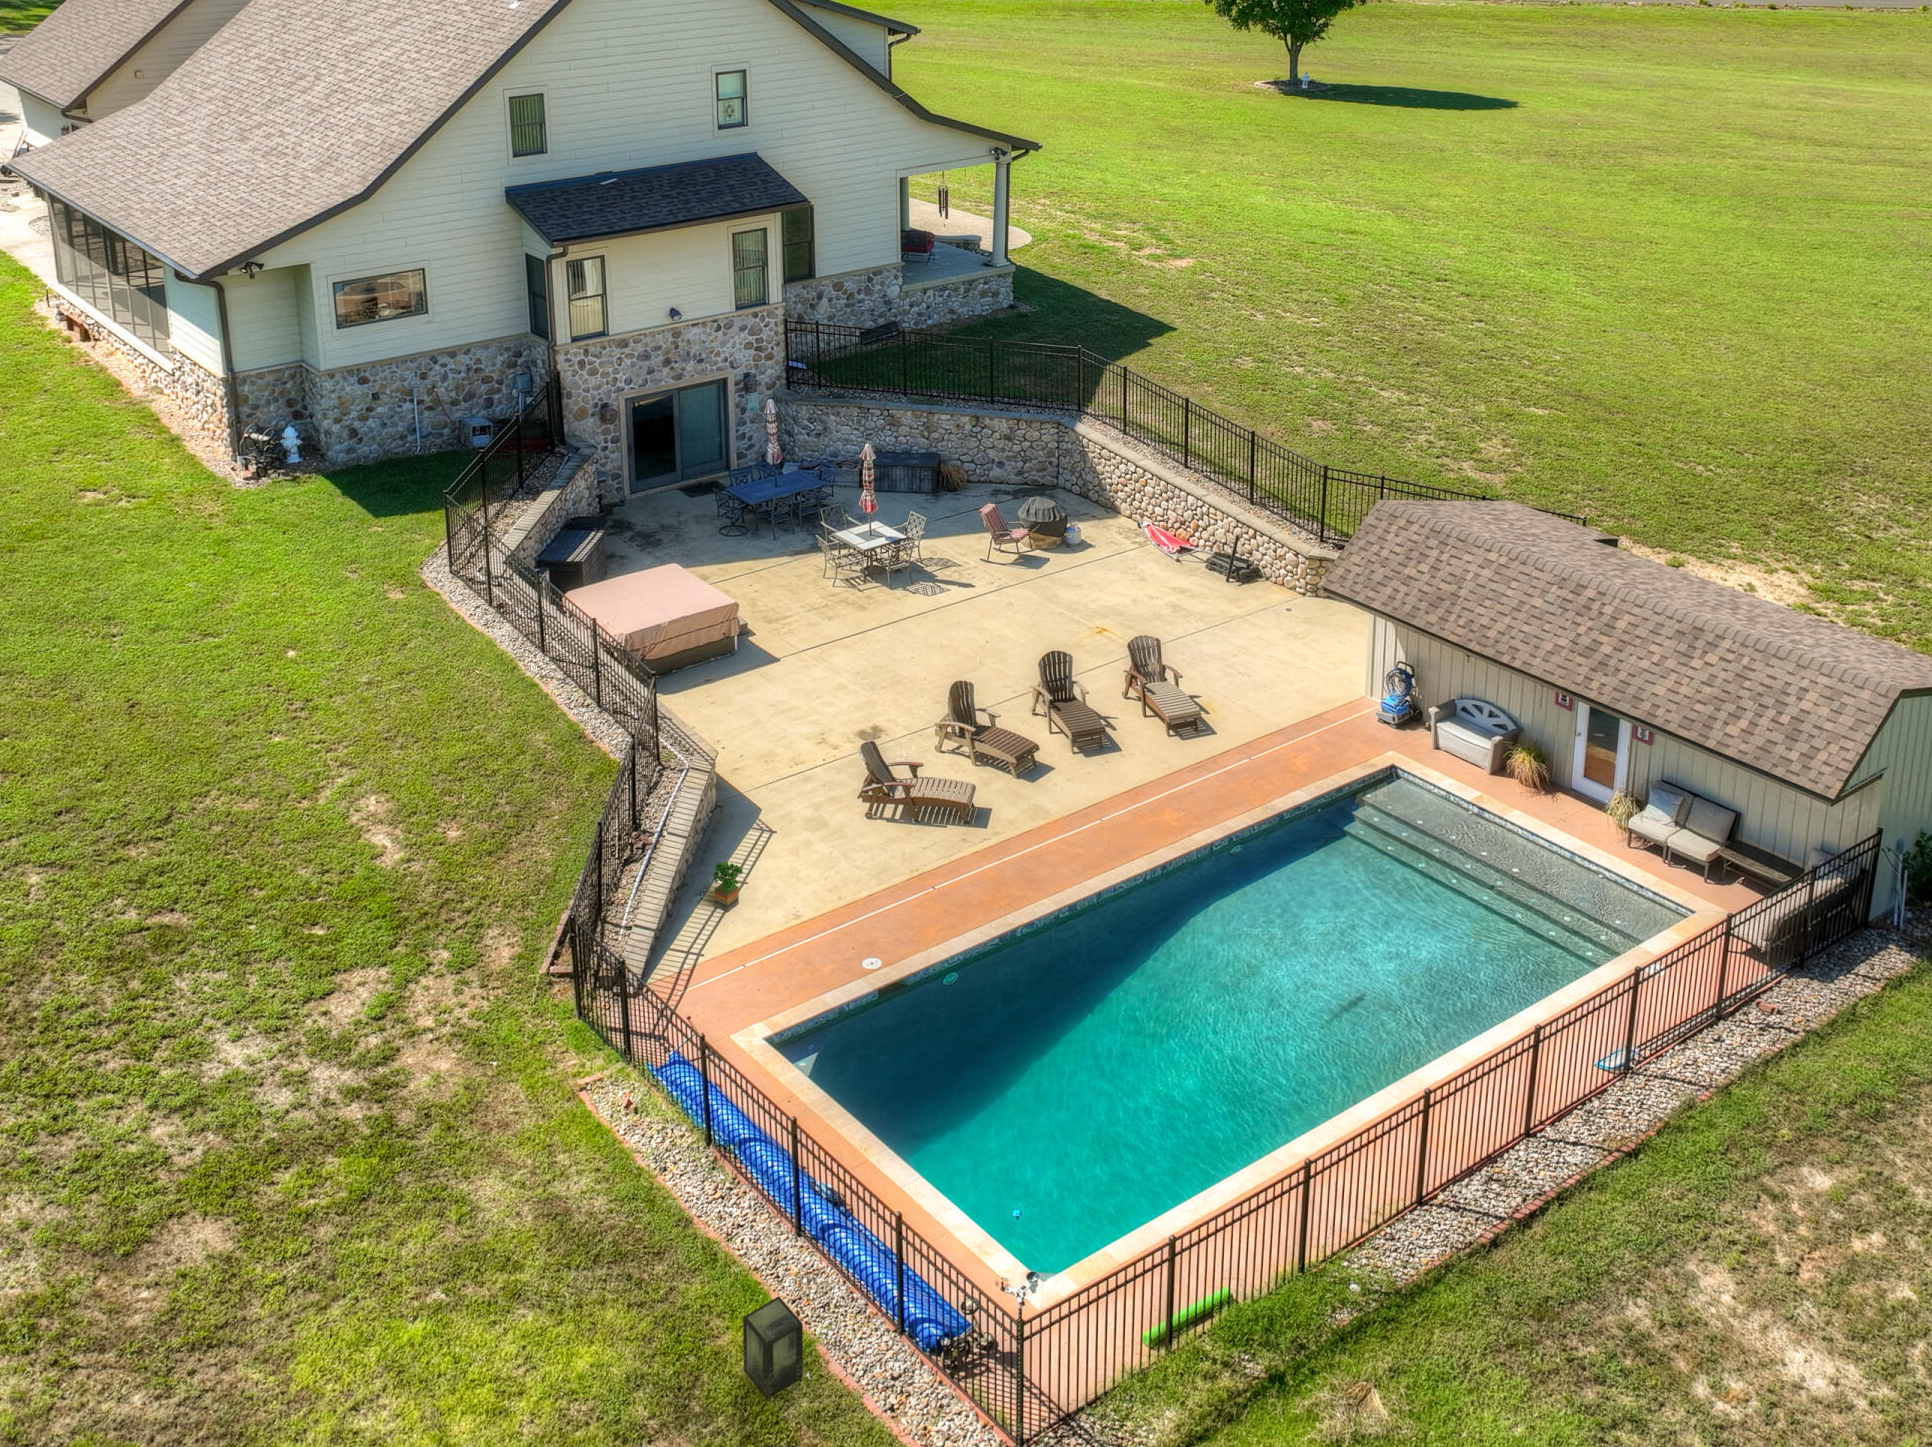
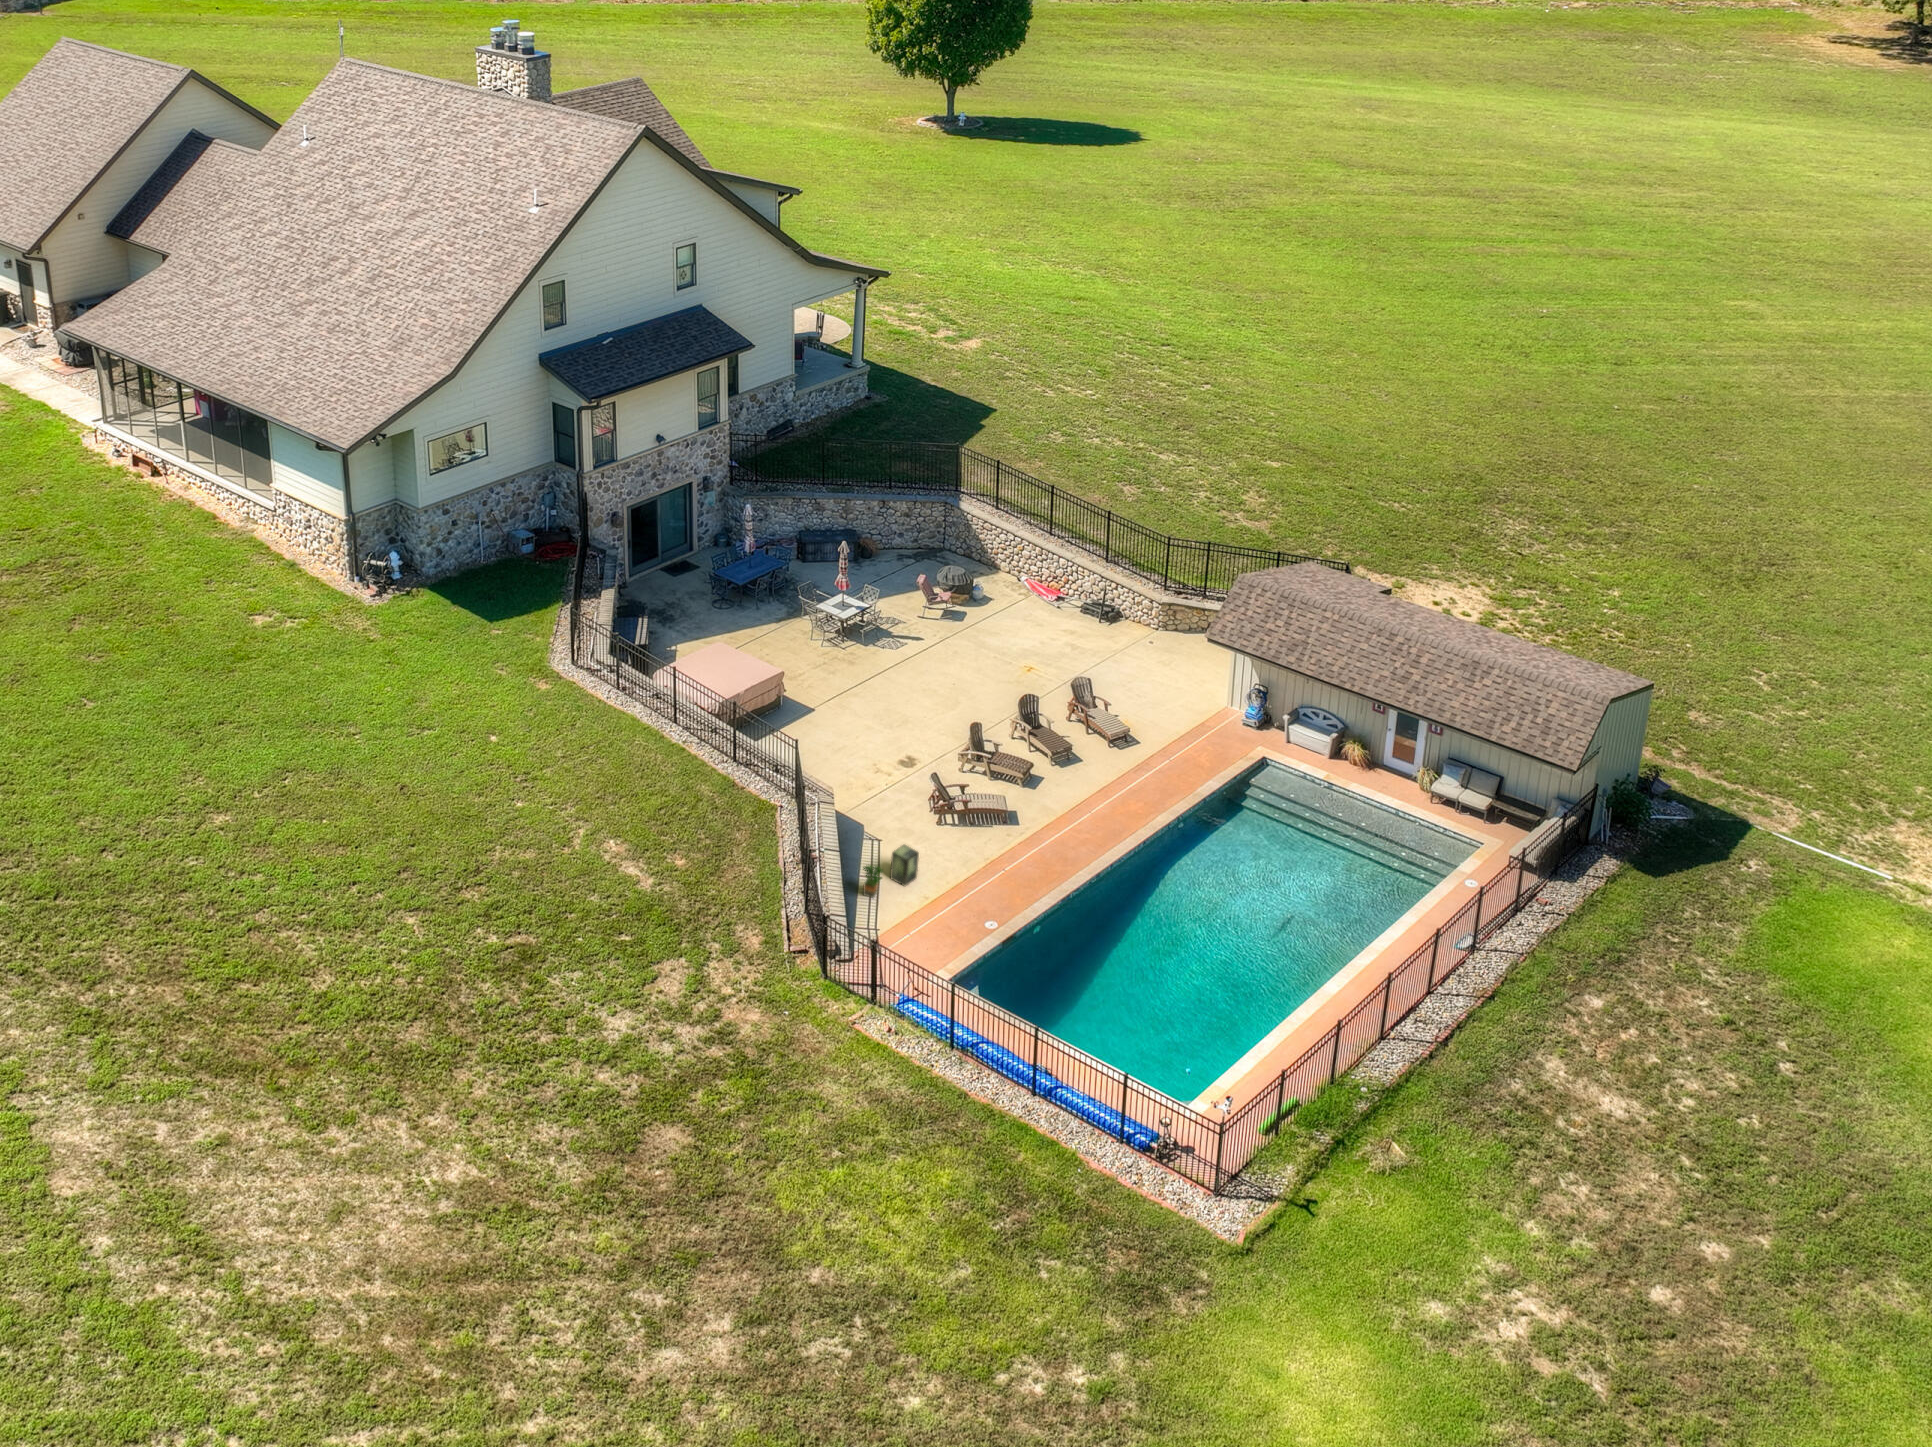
storage box: present [743,1296,803,1399] -> present [890,845,919,886]

